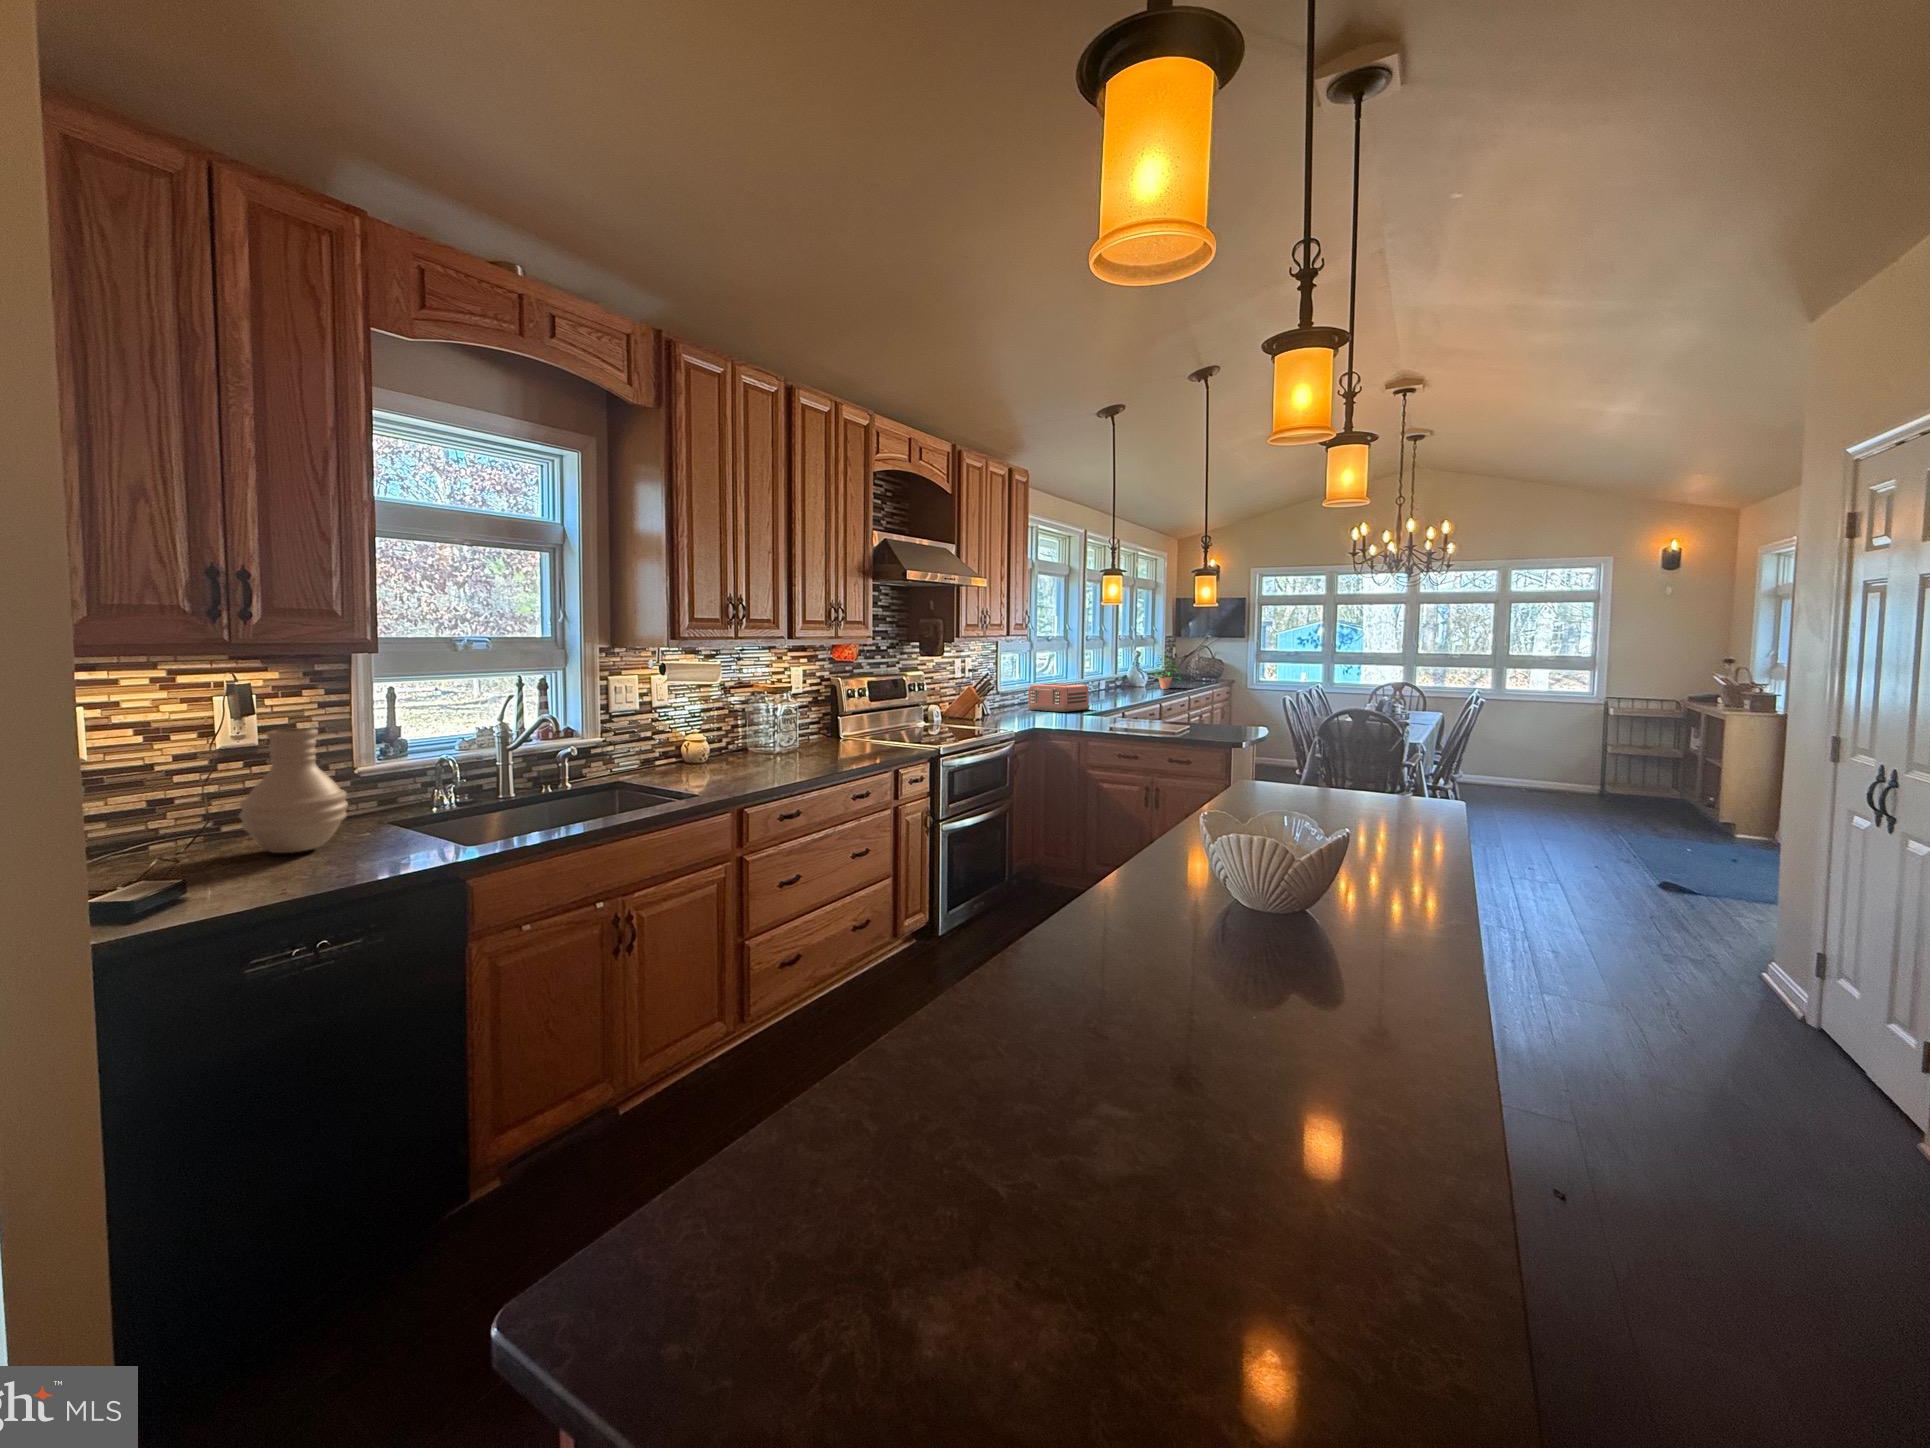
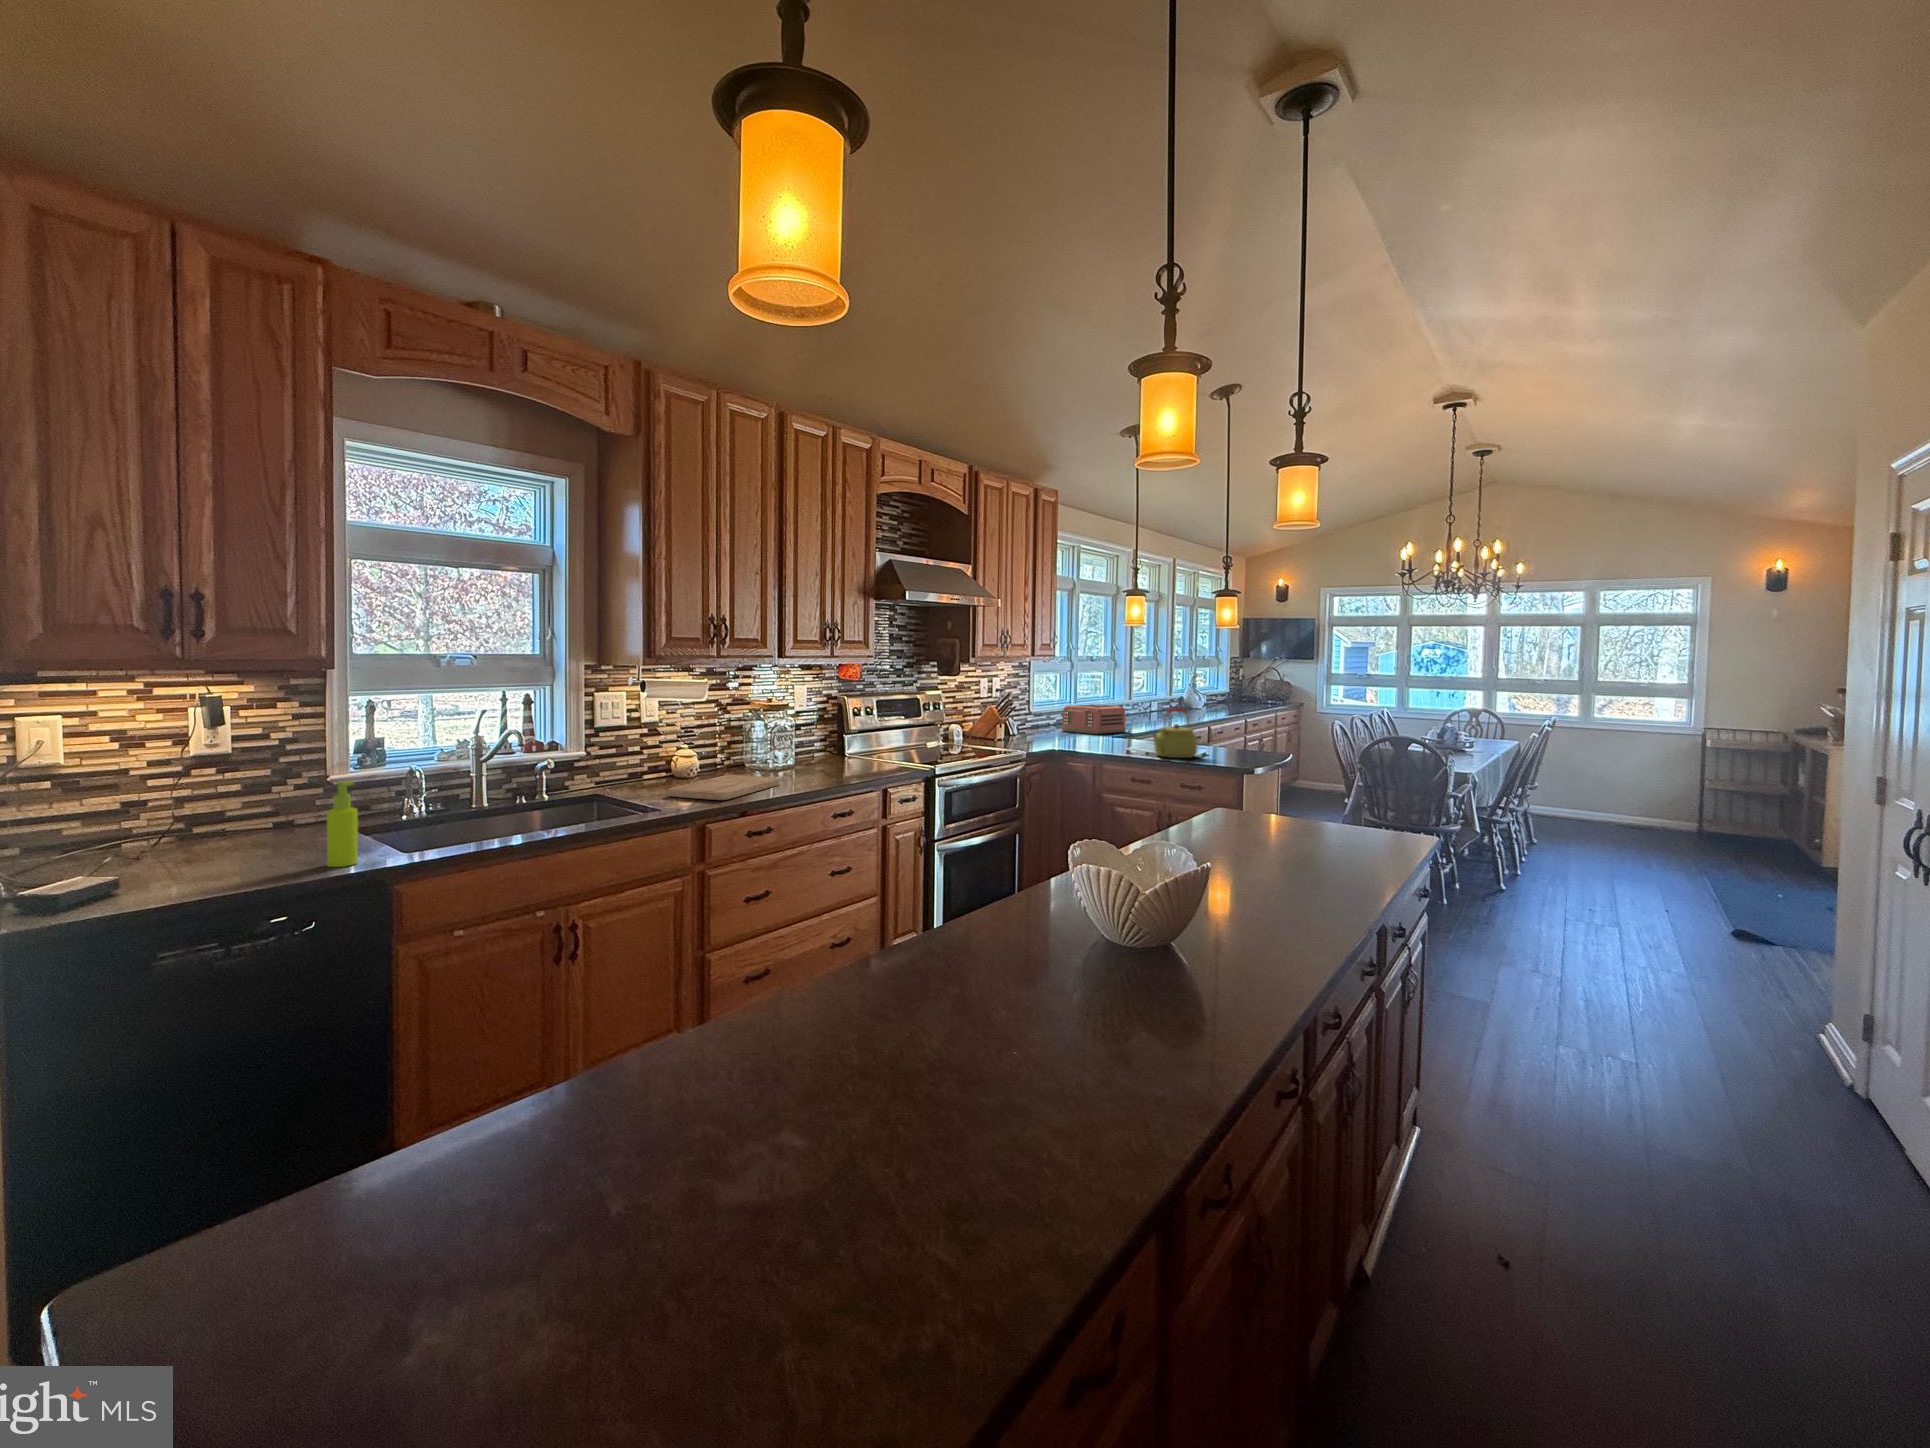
potted plant: present [1150,658,1182,689] -> none [1206,677,1244,712]
kettle: none [1136,685,1178,733] -> present [1153,708,1198,758]
vase: present [239,728,348,853] -> none [196,738,303,855]
cutting board: none [693,758,796,784] -> present [668,775,780,800]
soap dispenser: none [388,771,421,863] -> present [327,781,358,867]

